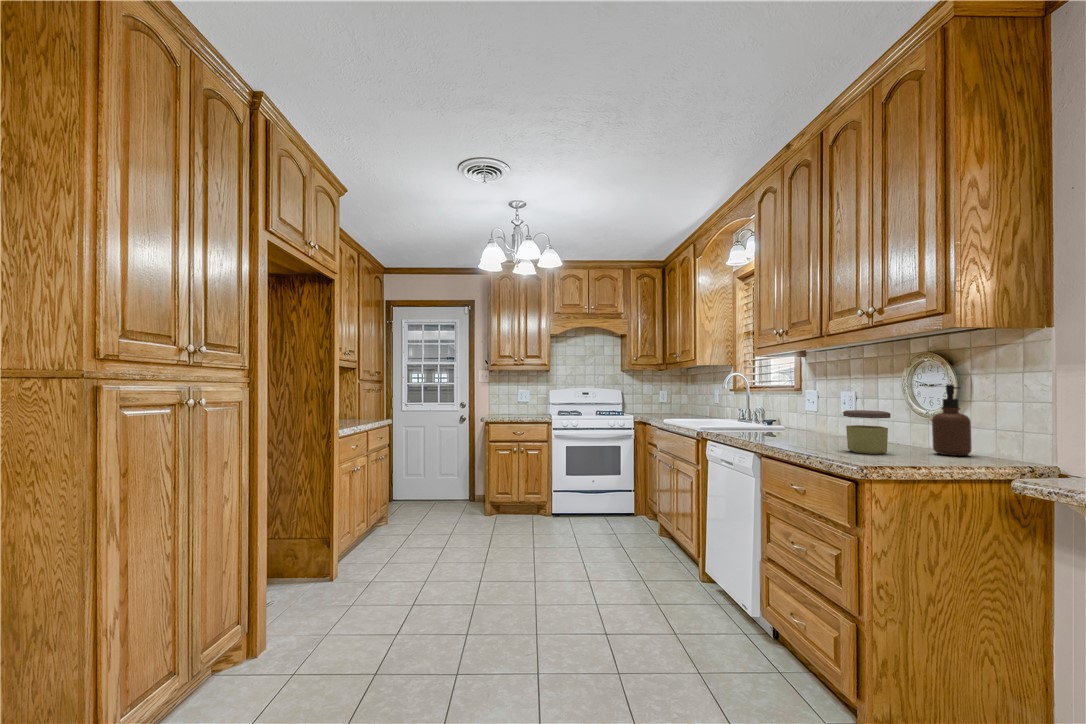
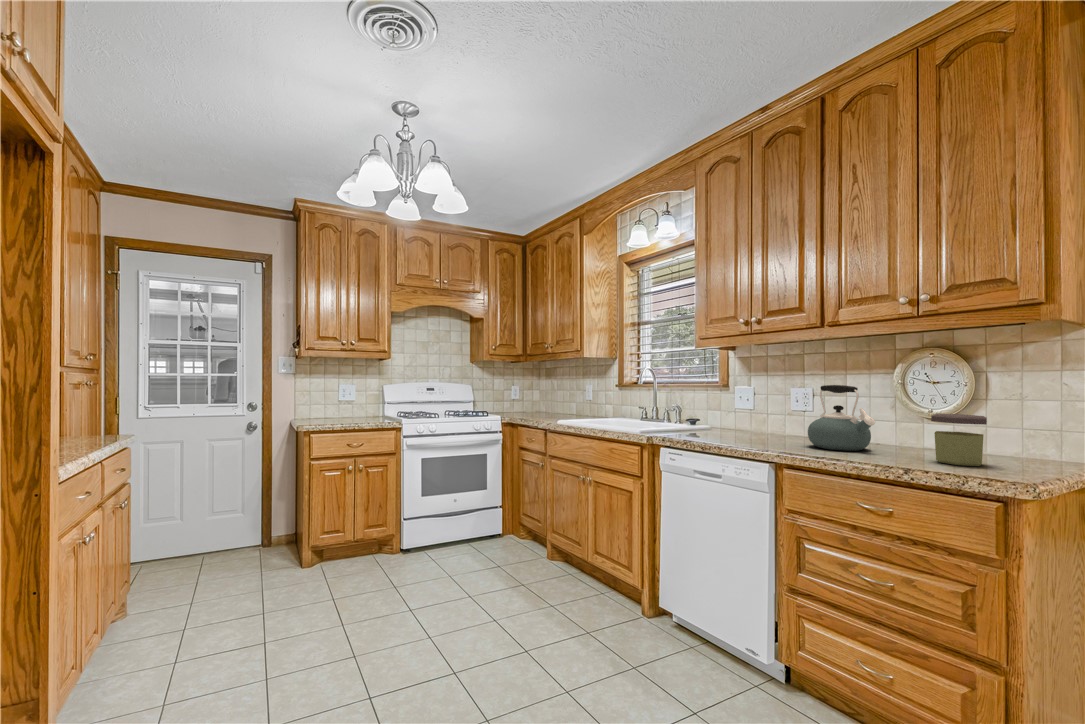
soap dispenser: present [932,385,971,456] -> none [995,384,1041,461]
kettle: none [790,387,843,443] -> present [808,385,875,451]

